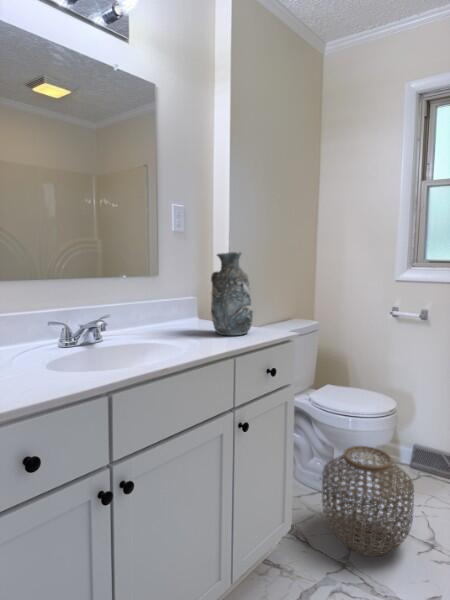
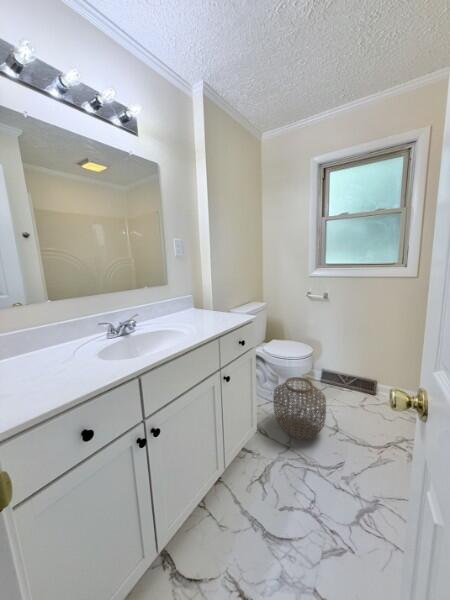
decorative vase: present [211,252,253,335] -> none [201,270,229,322]

